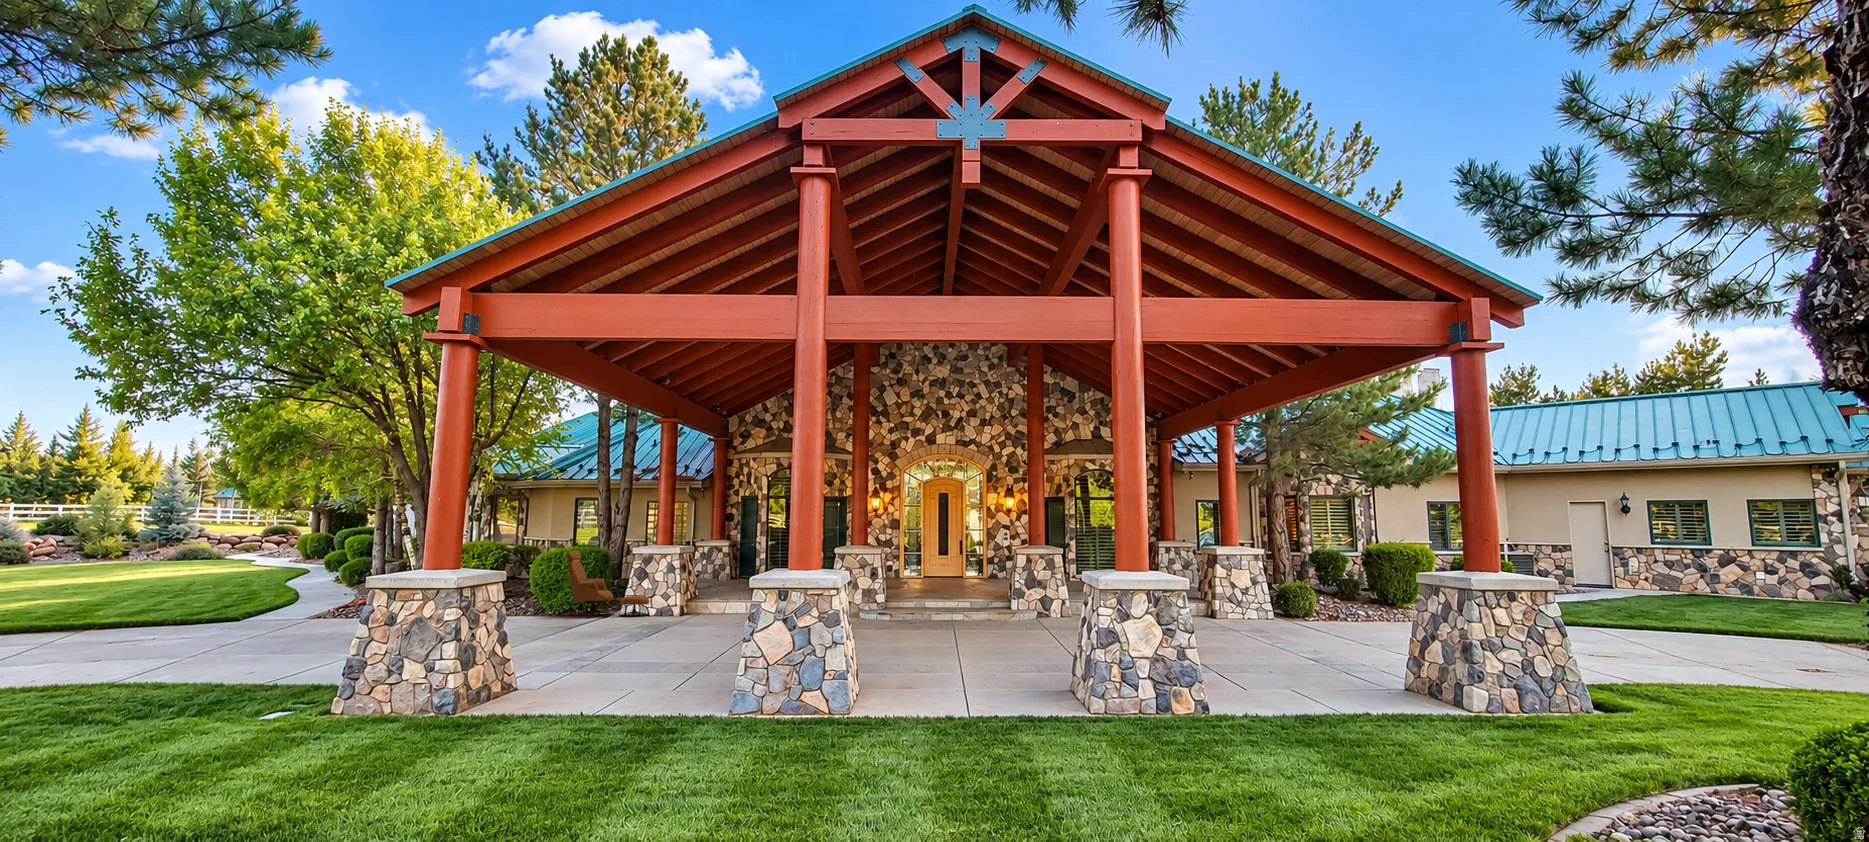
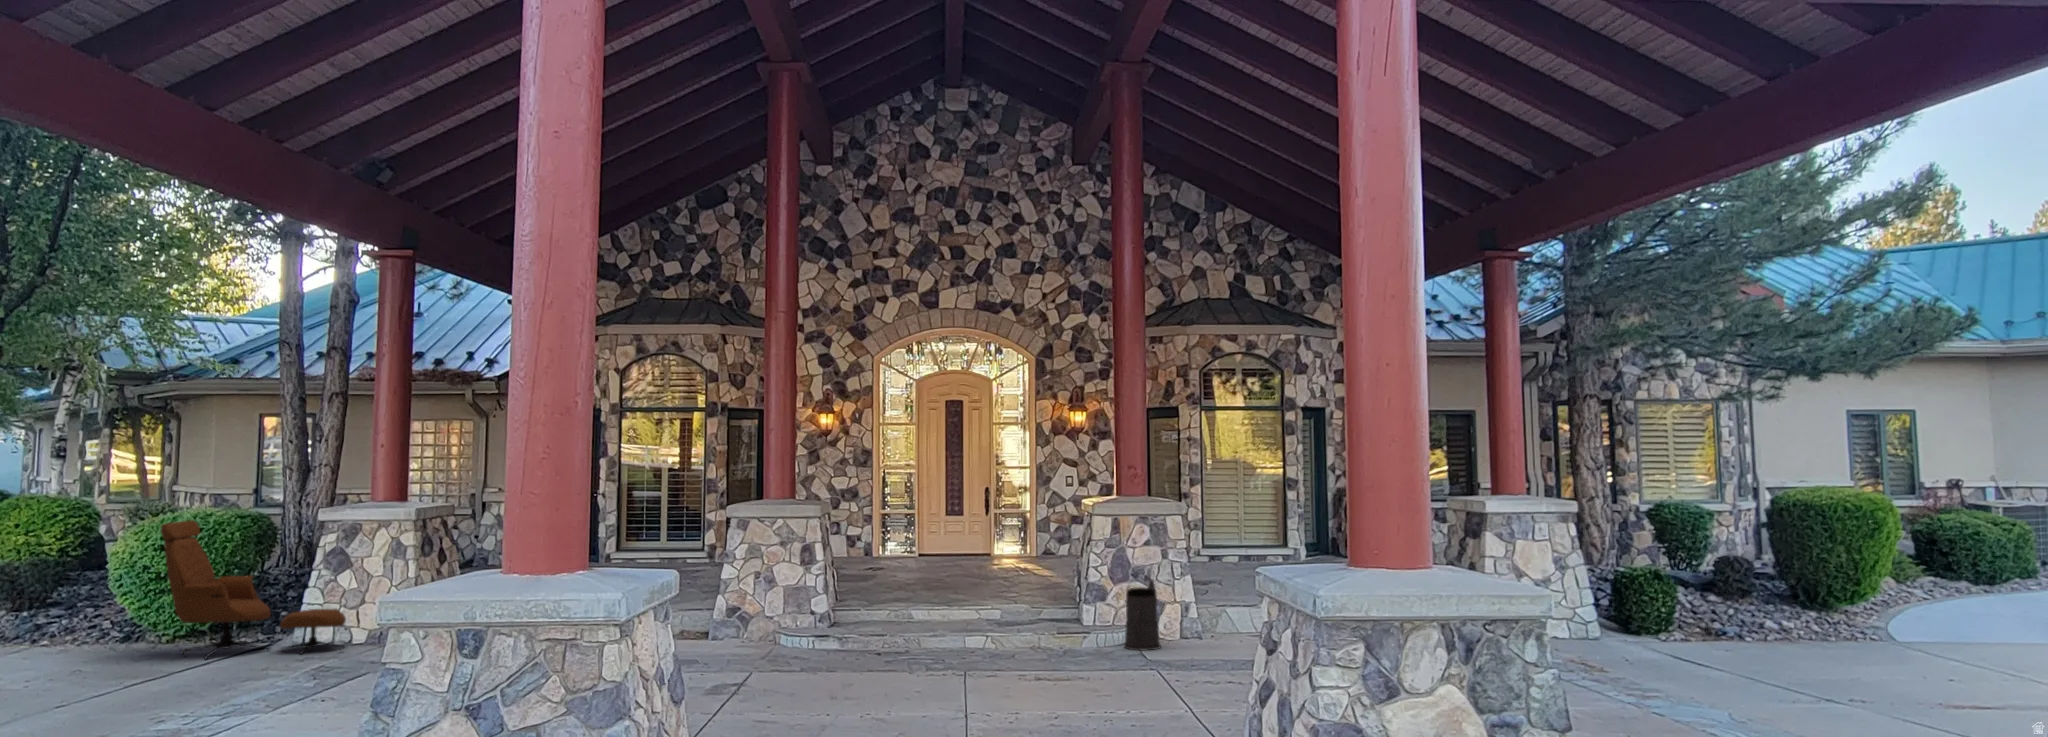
watering can: none [1033,586,1052,623] -> present [1124,578,1161,650]

